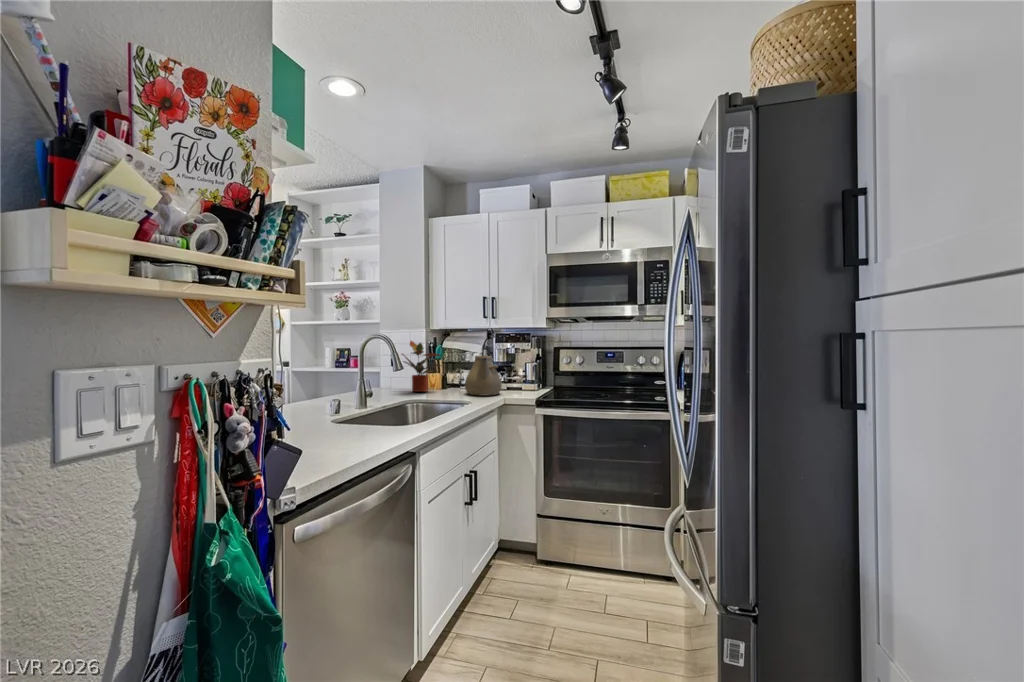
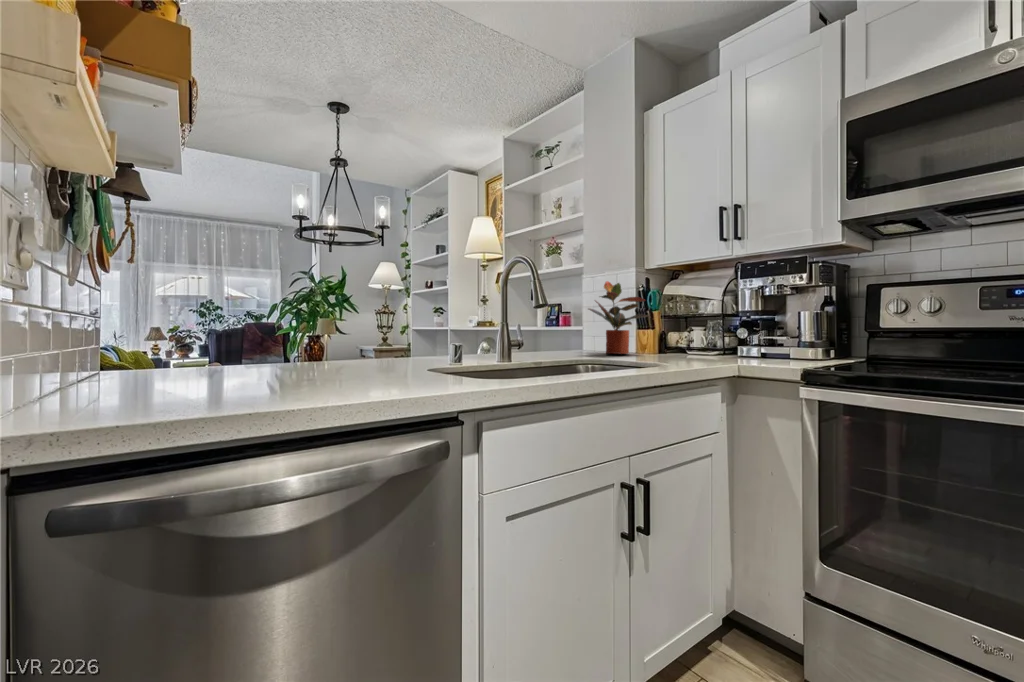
teapot: present [465,356,502,395] -> none [679,297,744,362]

